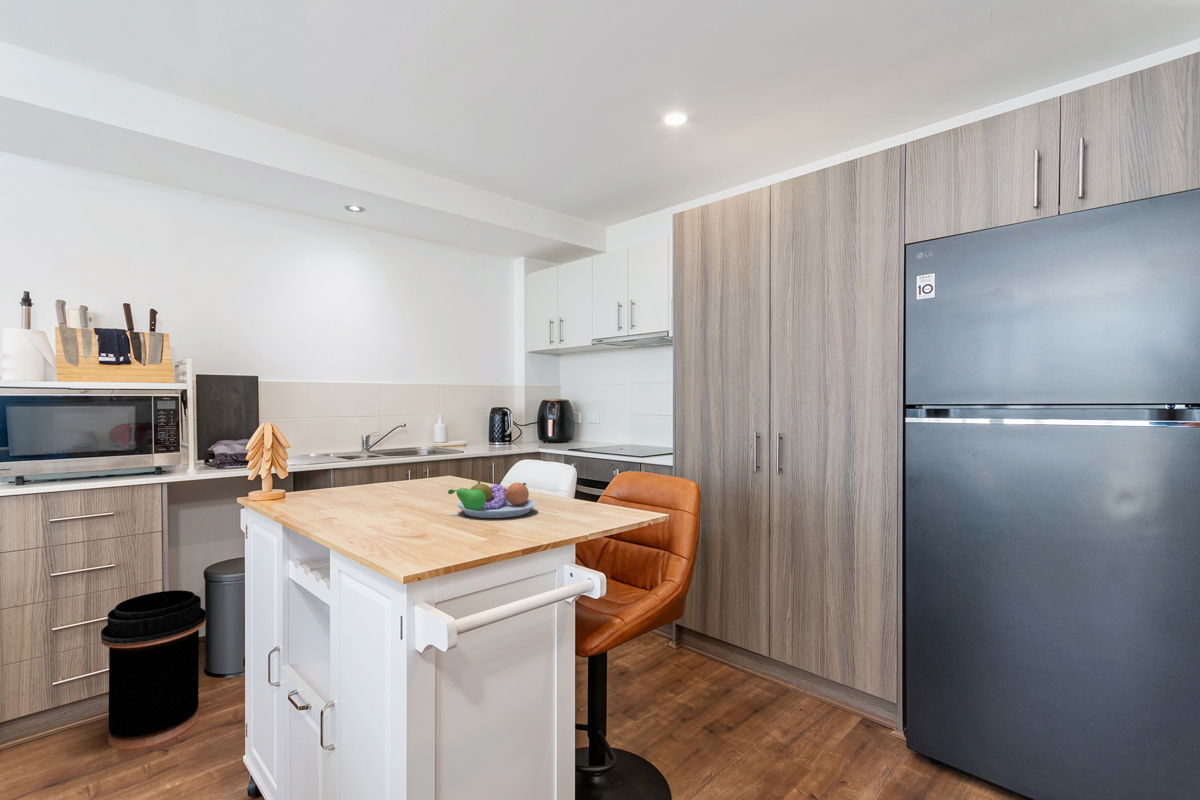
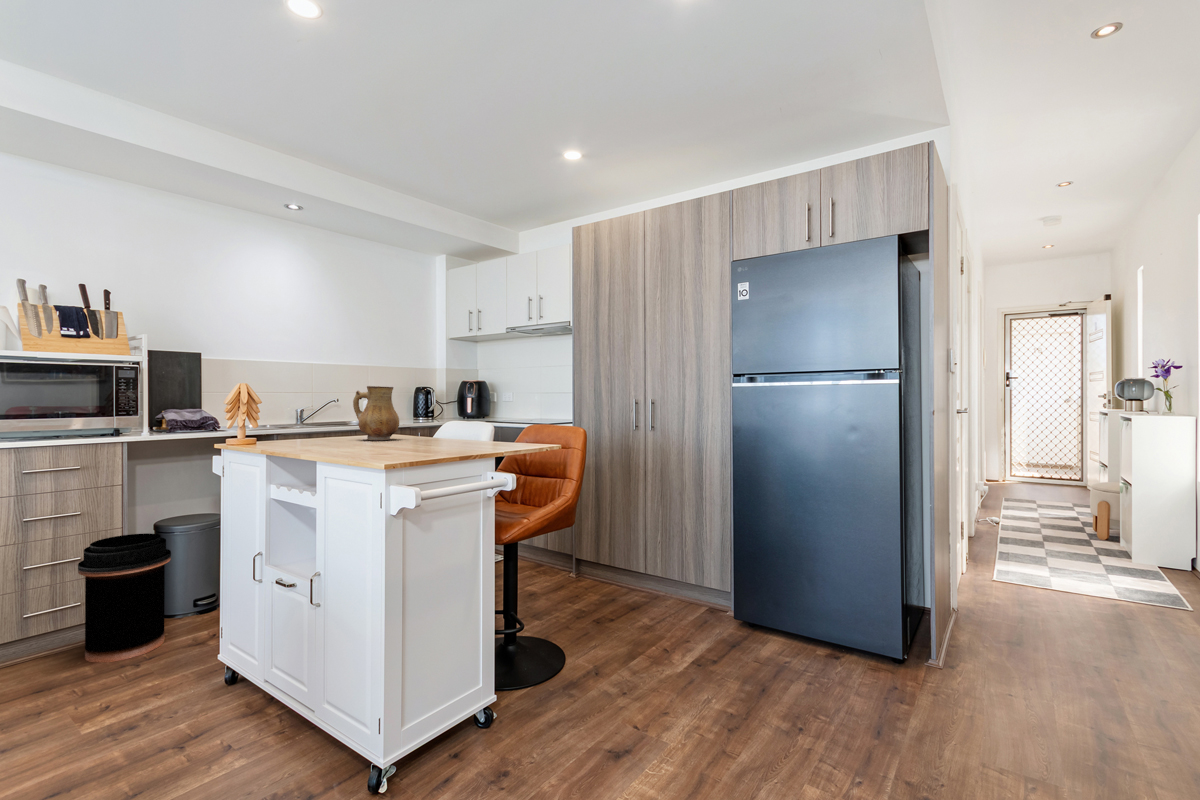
ceramic pitcher: none [404,421,460,491] -> present [353,386,399,440]
fruit bowl: present [448,479,537,518] -> none [397,423,464,449]

